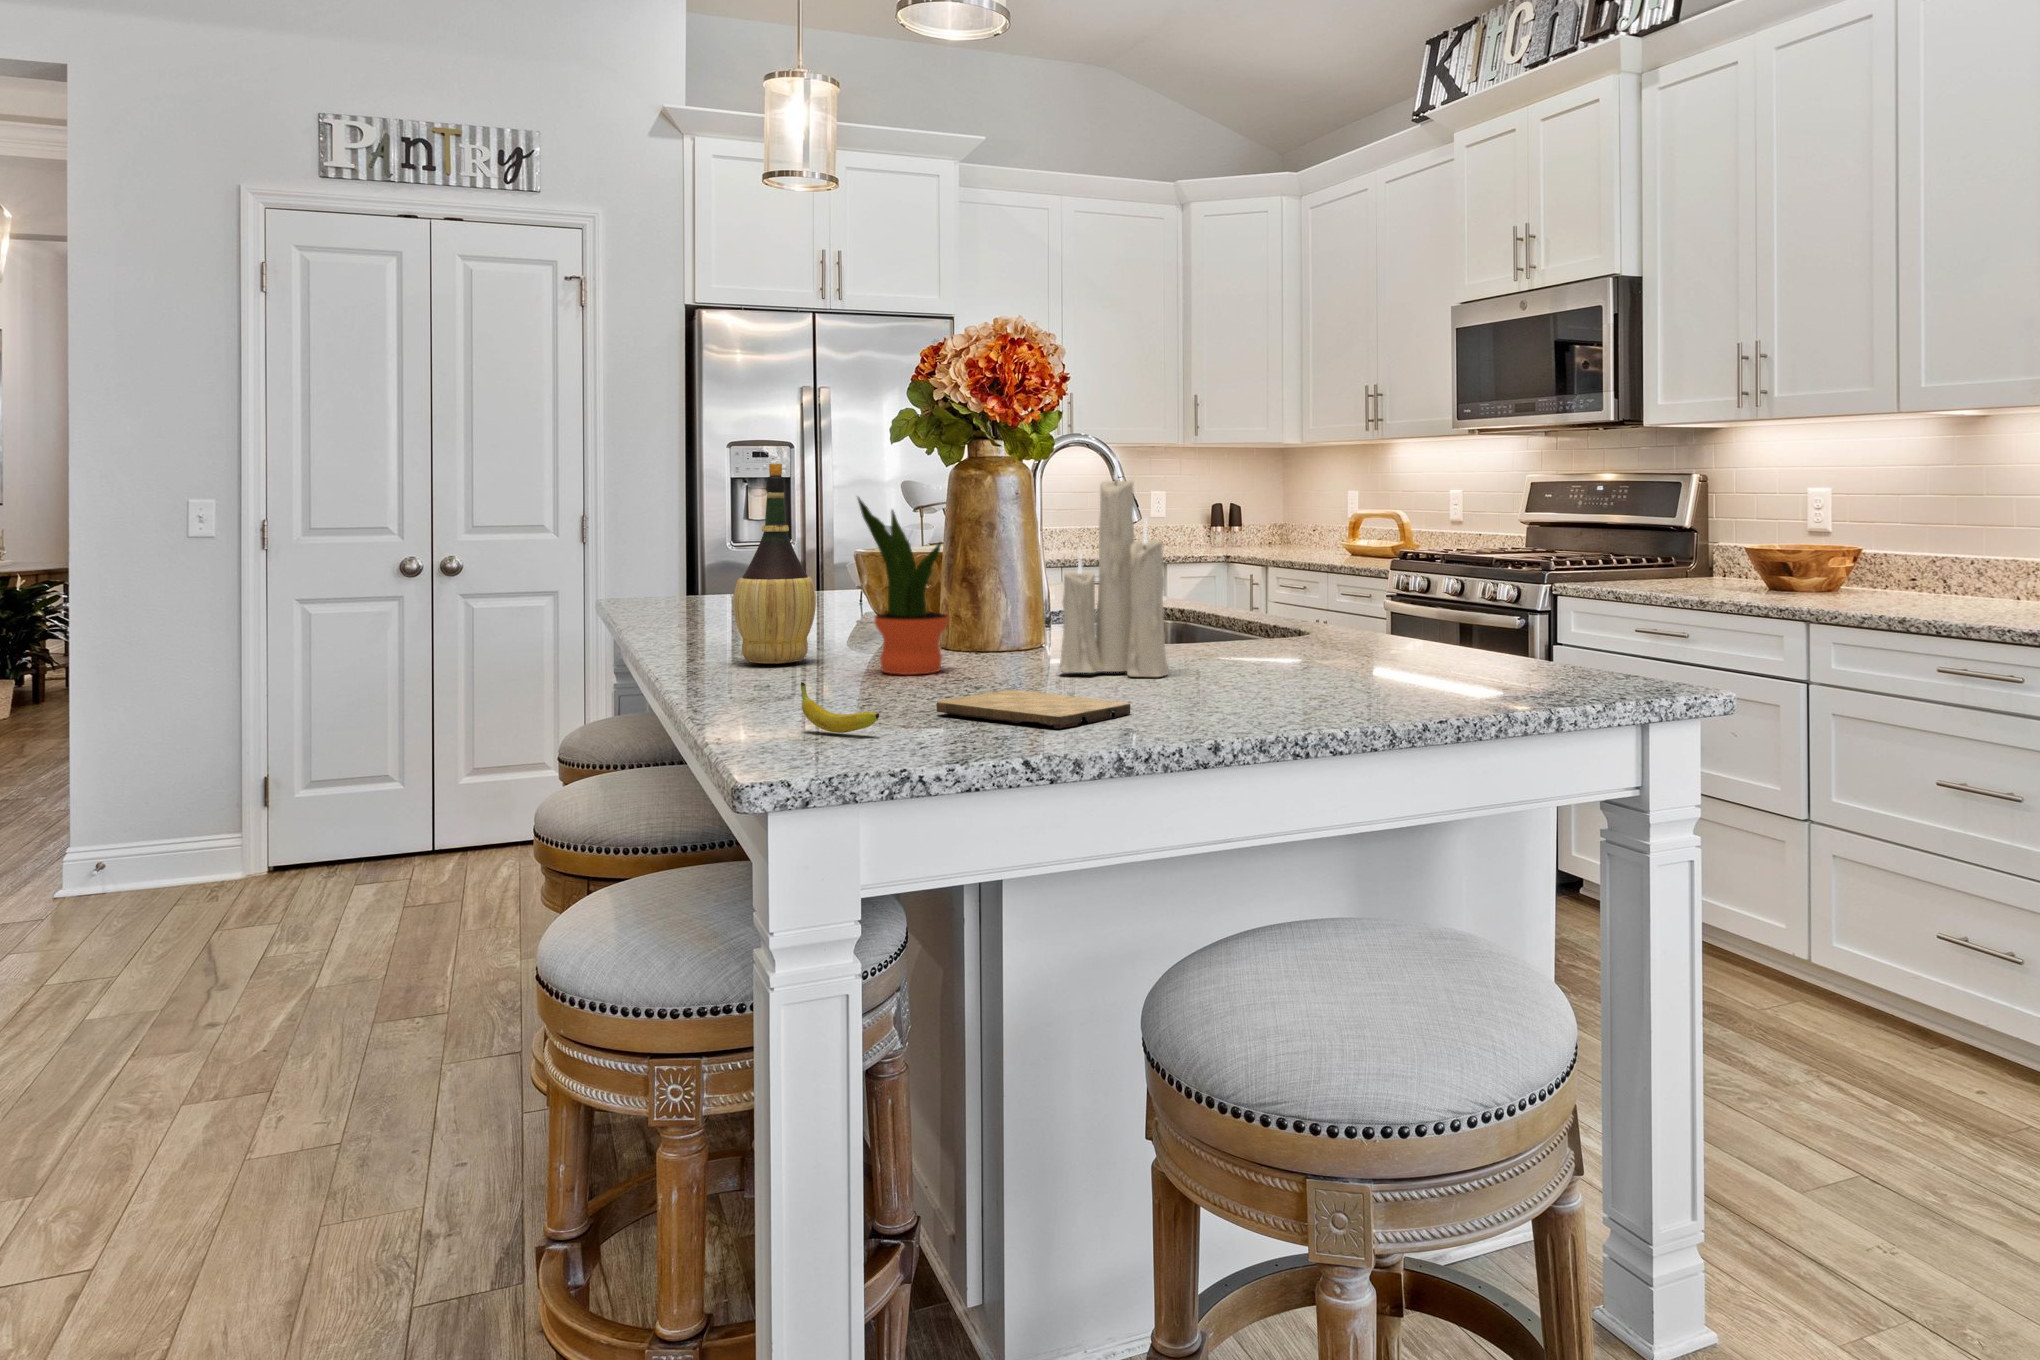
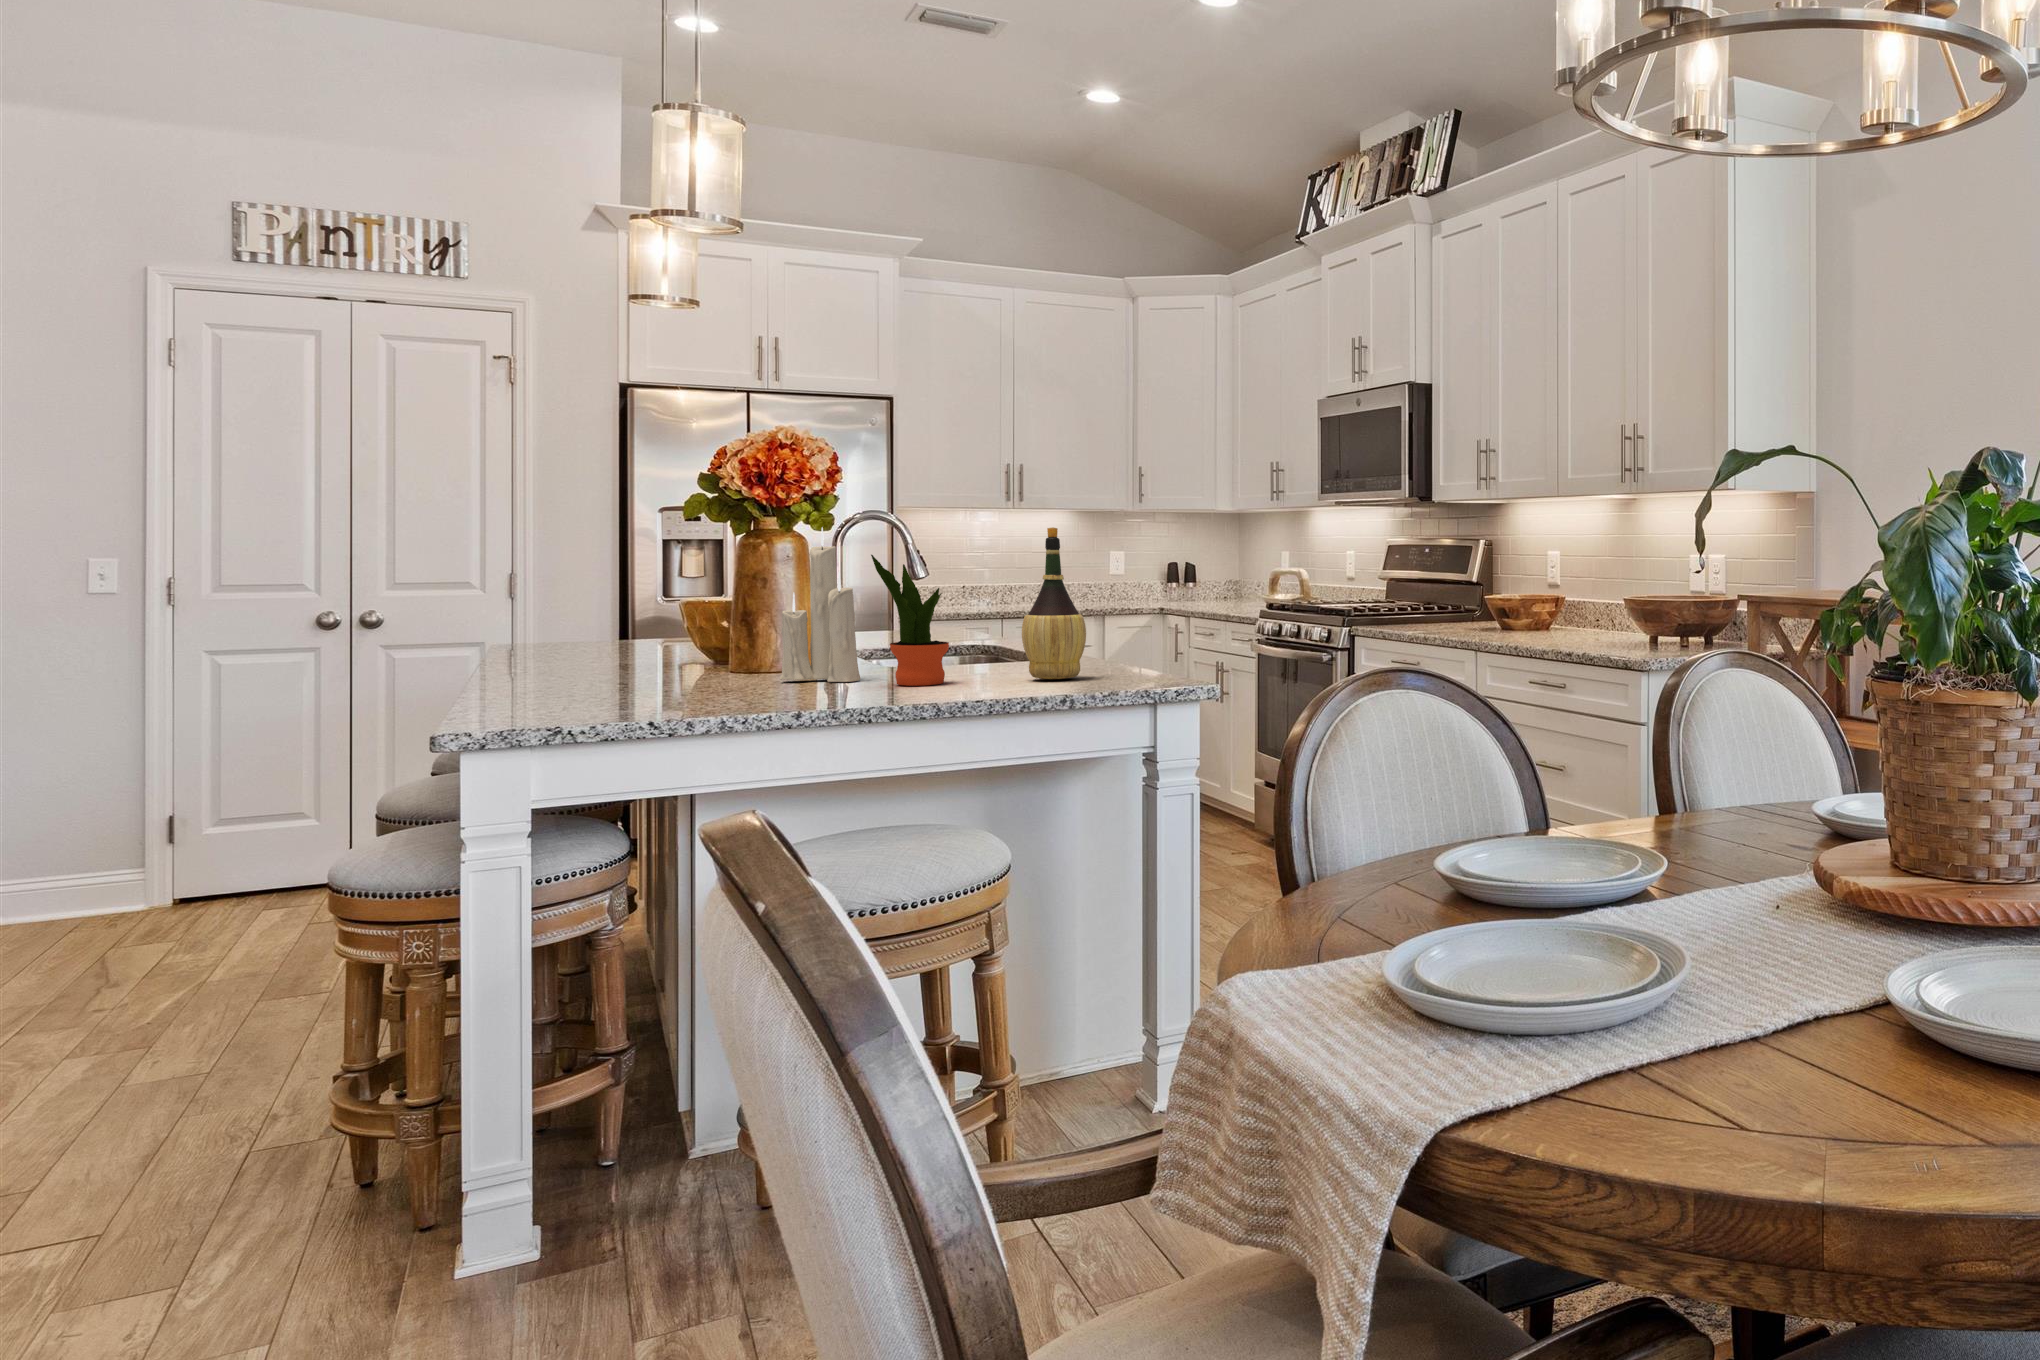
wine bottle: present [733,463,816,664] -> present [1022,527,1086,679]
potted plant: present [858,497,949,675] -> present [871,555,949,686]
fruit: present [801,682,879,733] -> none [515,679,566,710]
cutting board: present [936,690,1130,728] -> none [633,687,772,706]

